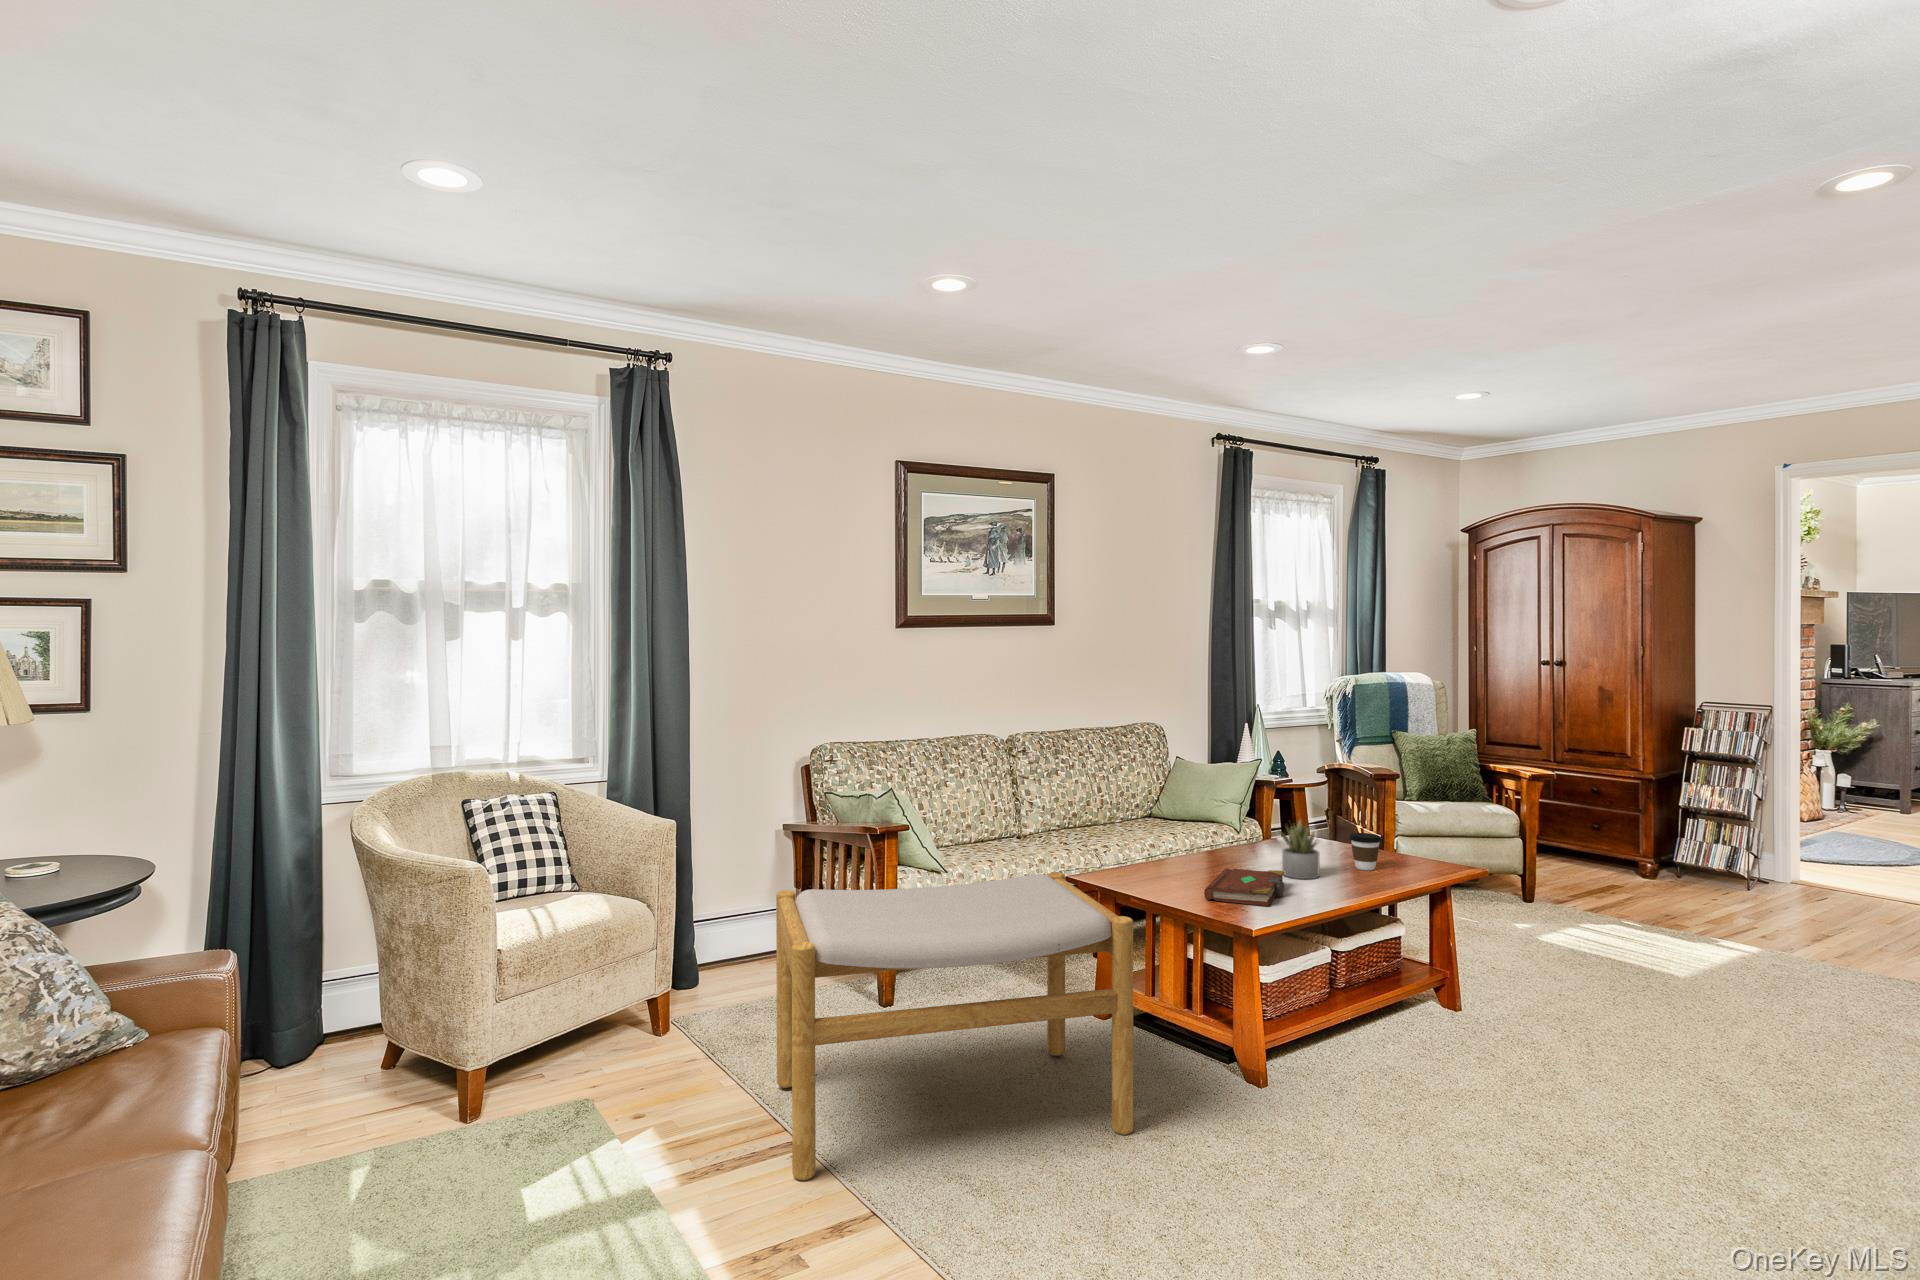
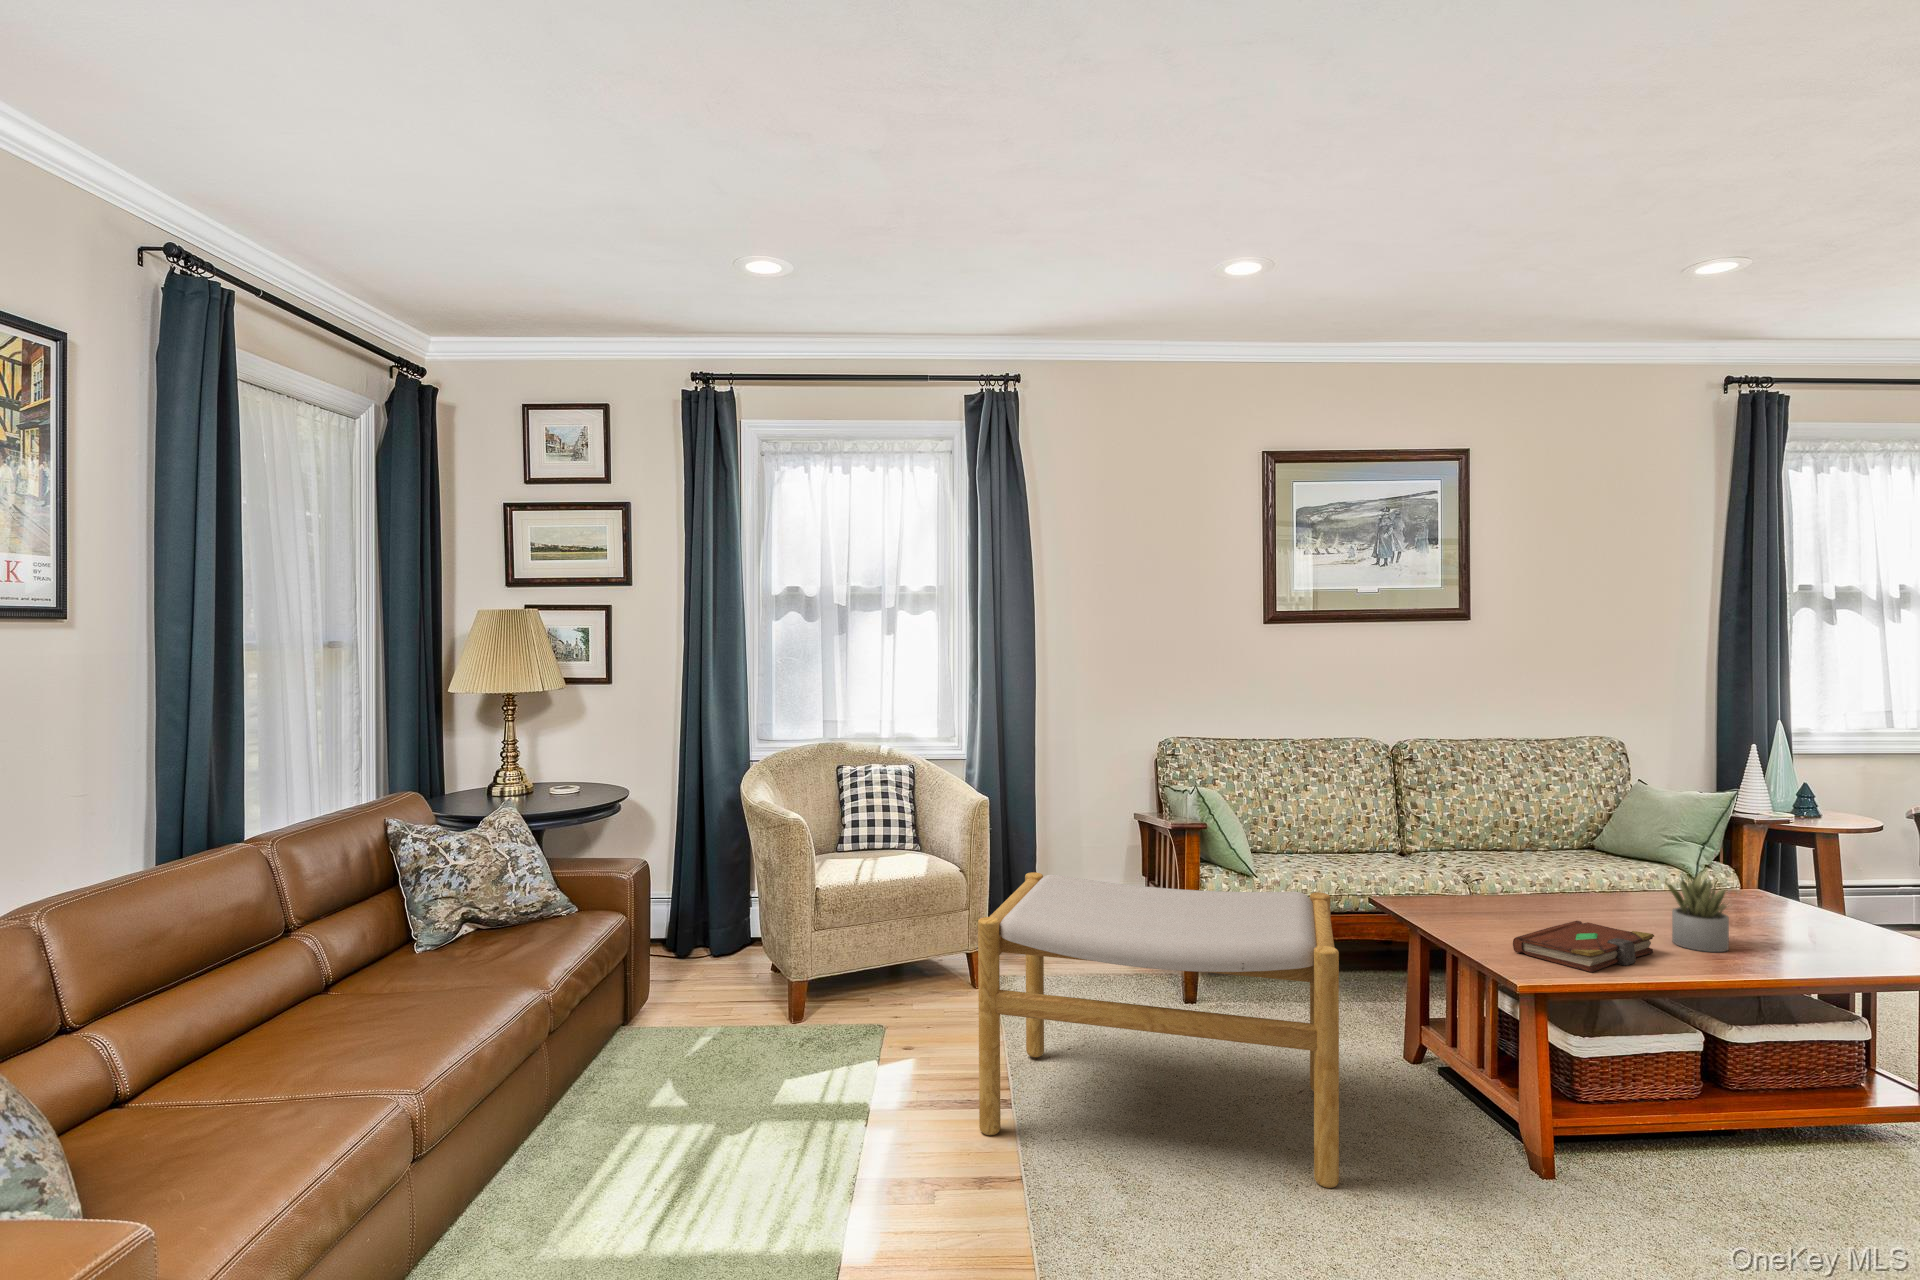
coffee cup: present [1349,833,1382,870] -> none [1795,902,1849,955]

